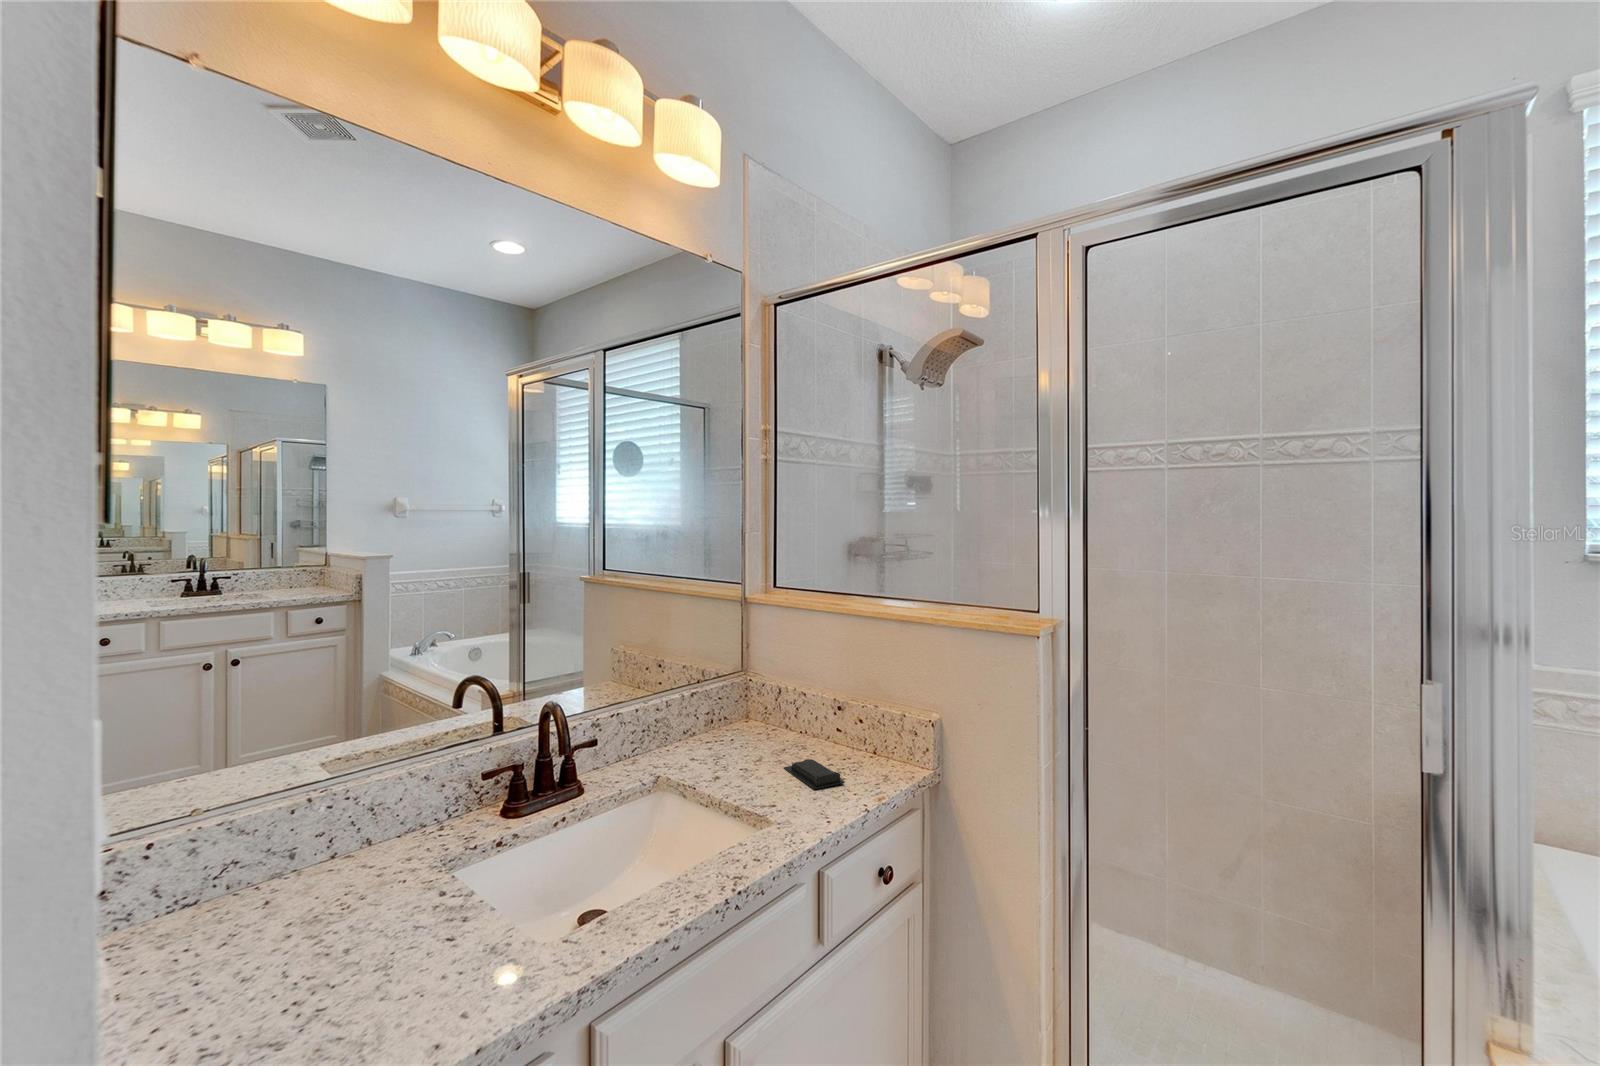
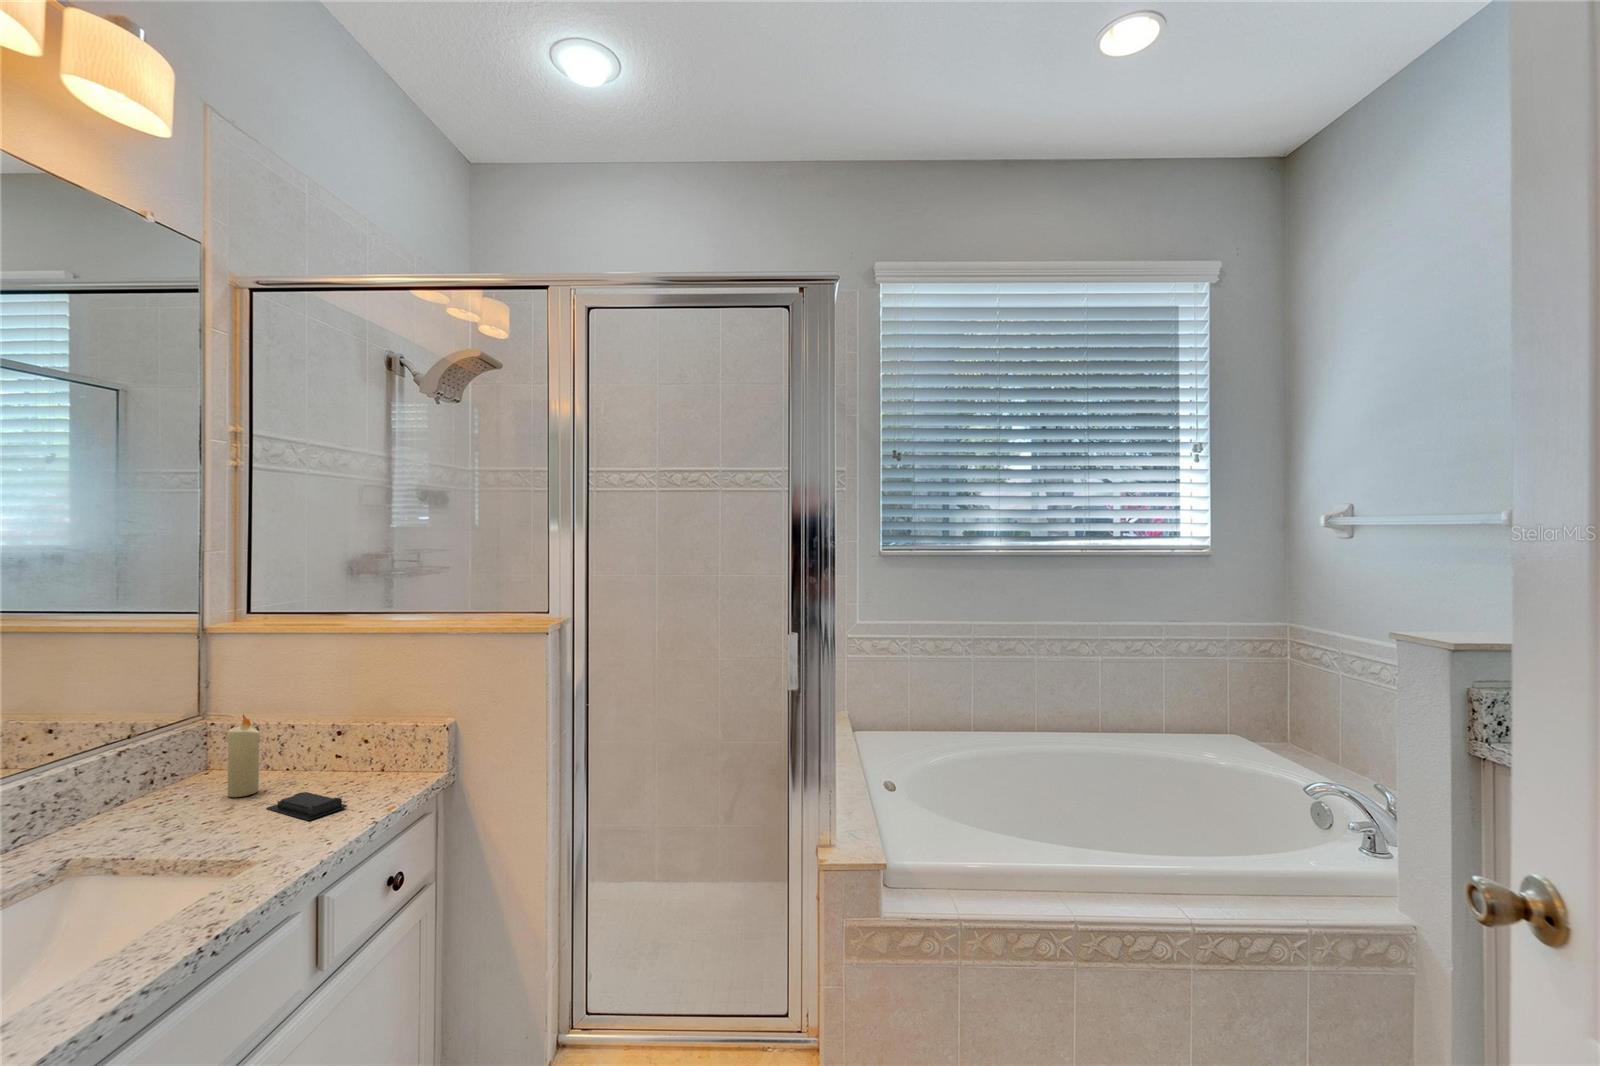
candle: none [757,679,781,751] -> present [226,714,261,797]

